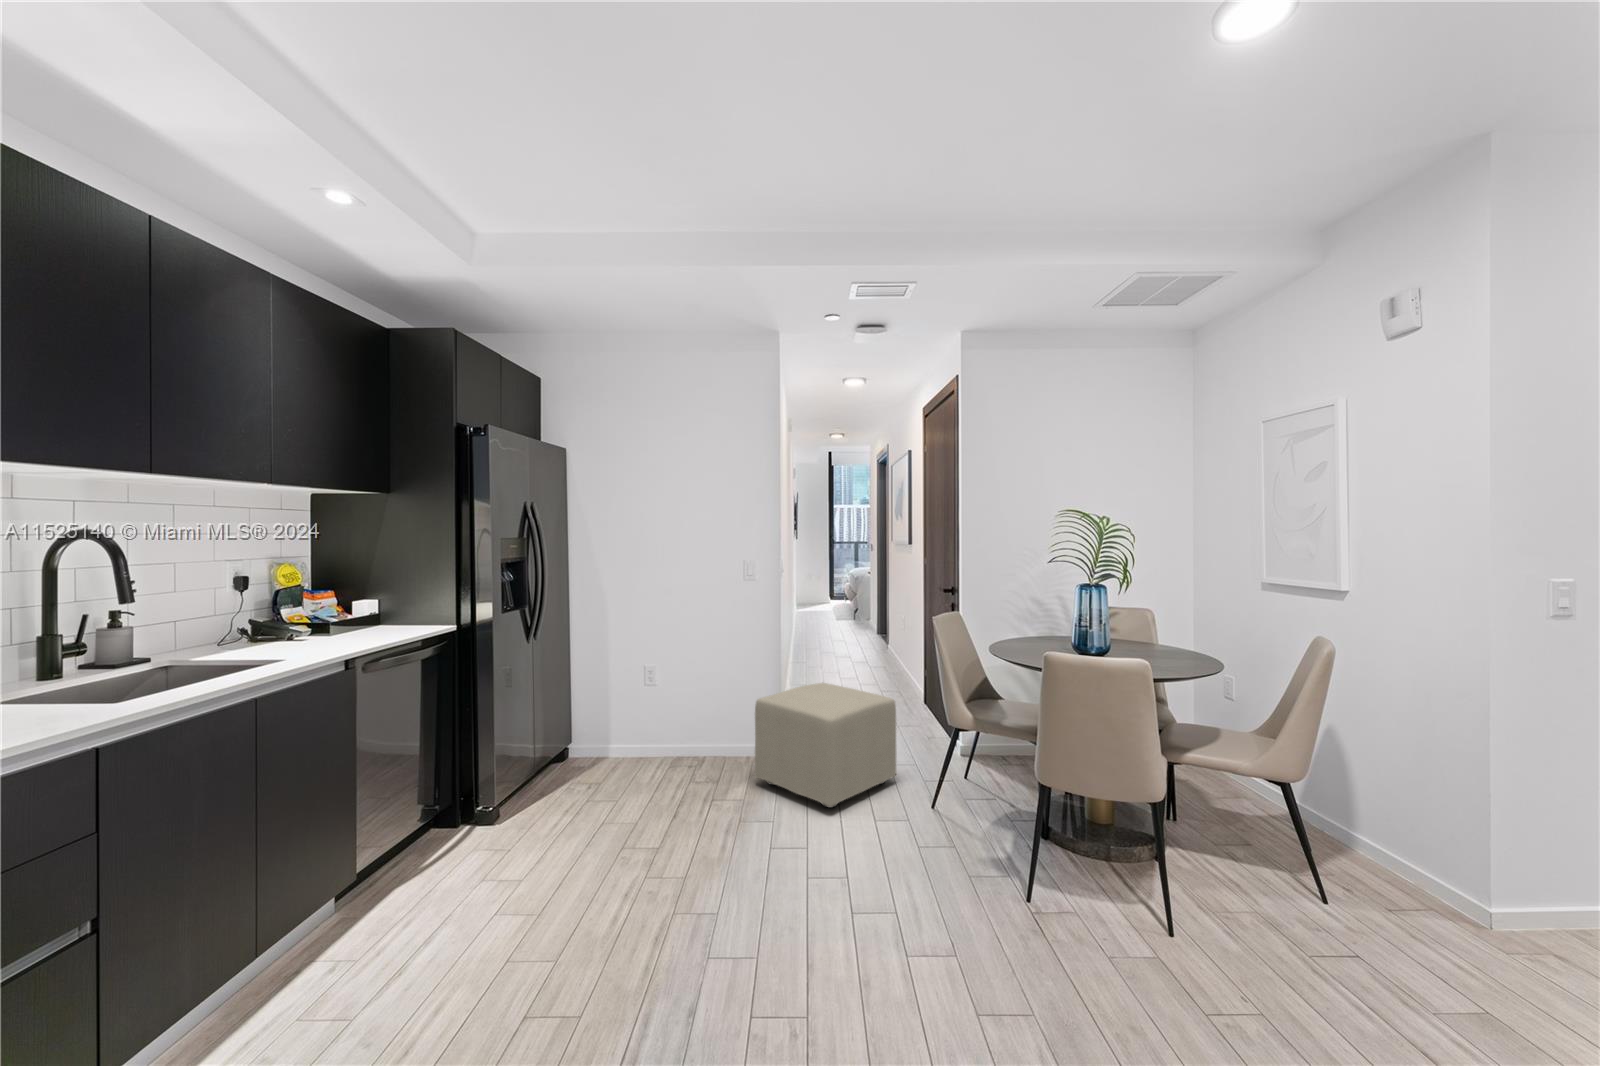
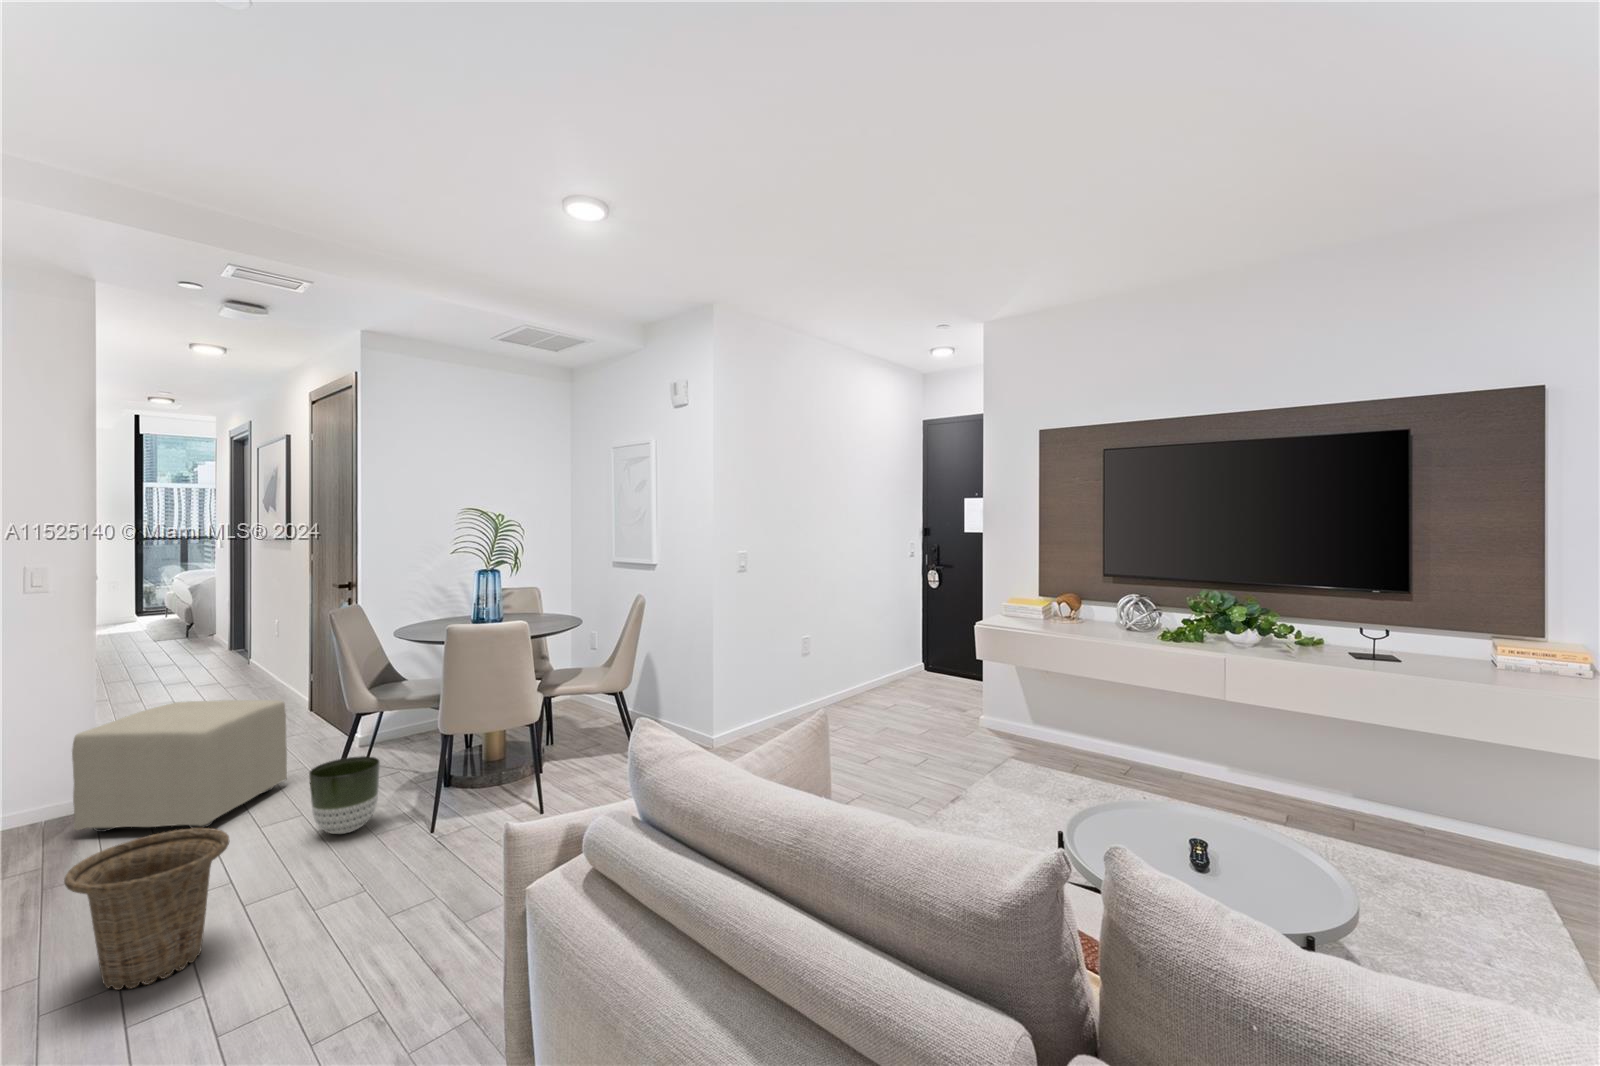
planter: none [907,779,972,866] -> present [309,756,380,834]
basket: none [708,825,826,986] -> present [64,828,229,990]

